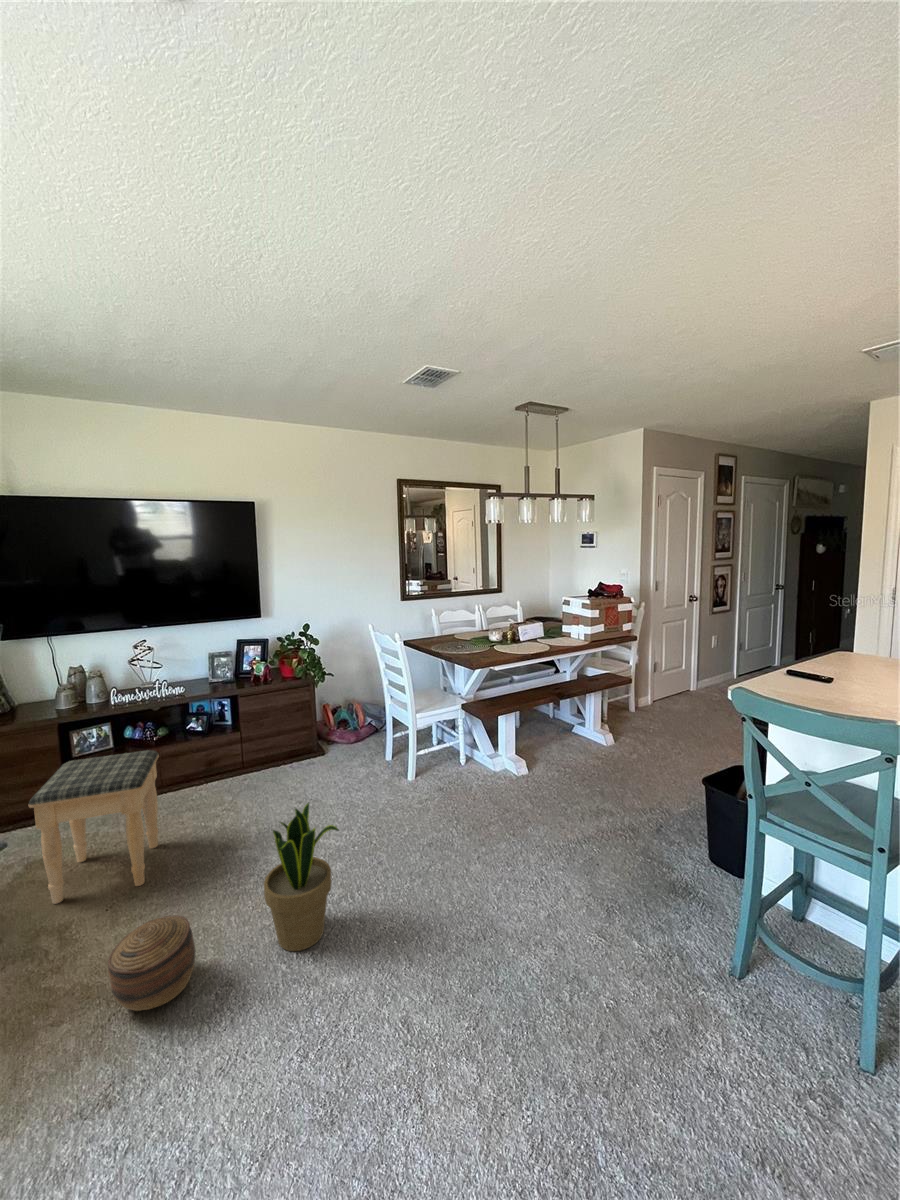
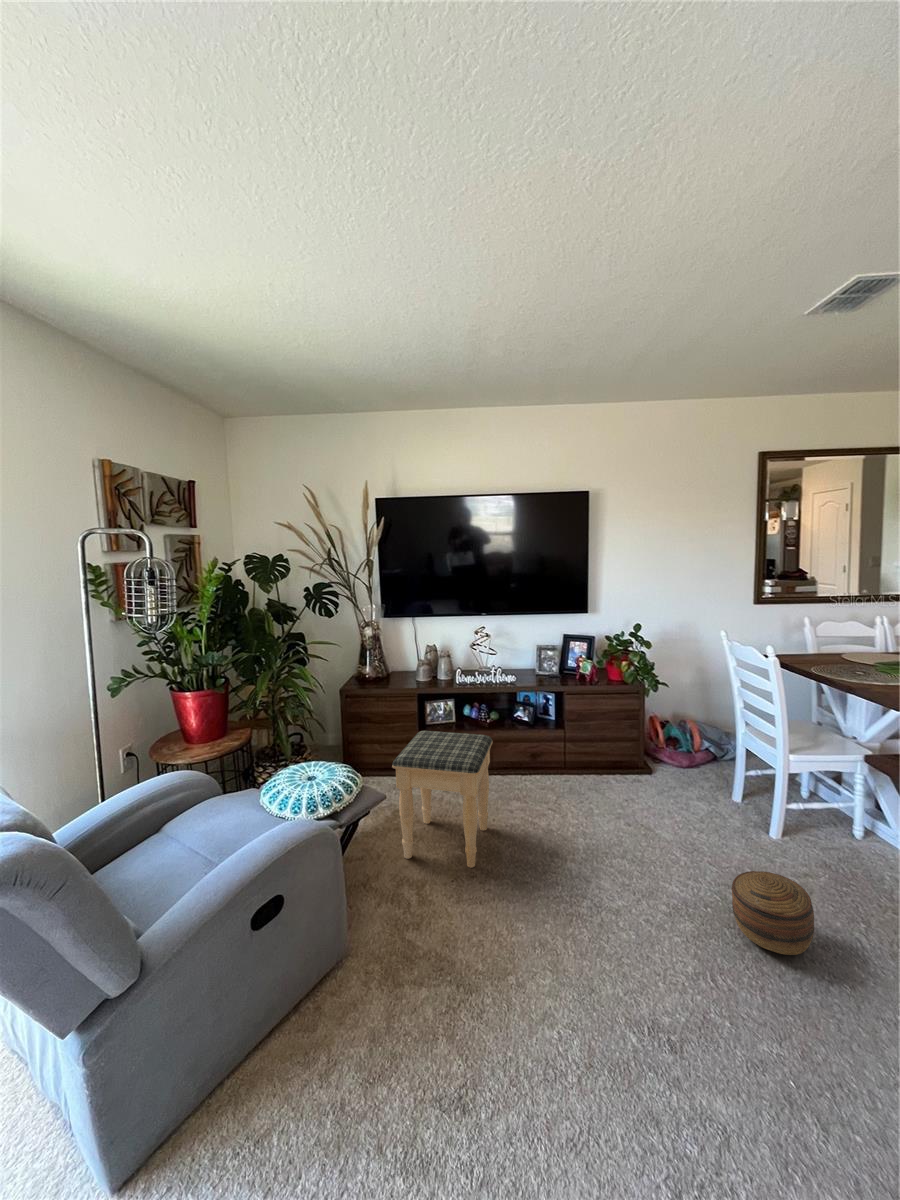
potted plant: present [264,802,339,951] -> none [599,847,701,1036]
basket: present [108,915,196,1011] -> present [731,871,814,955]

